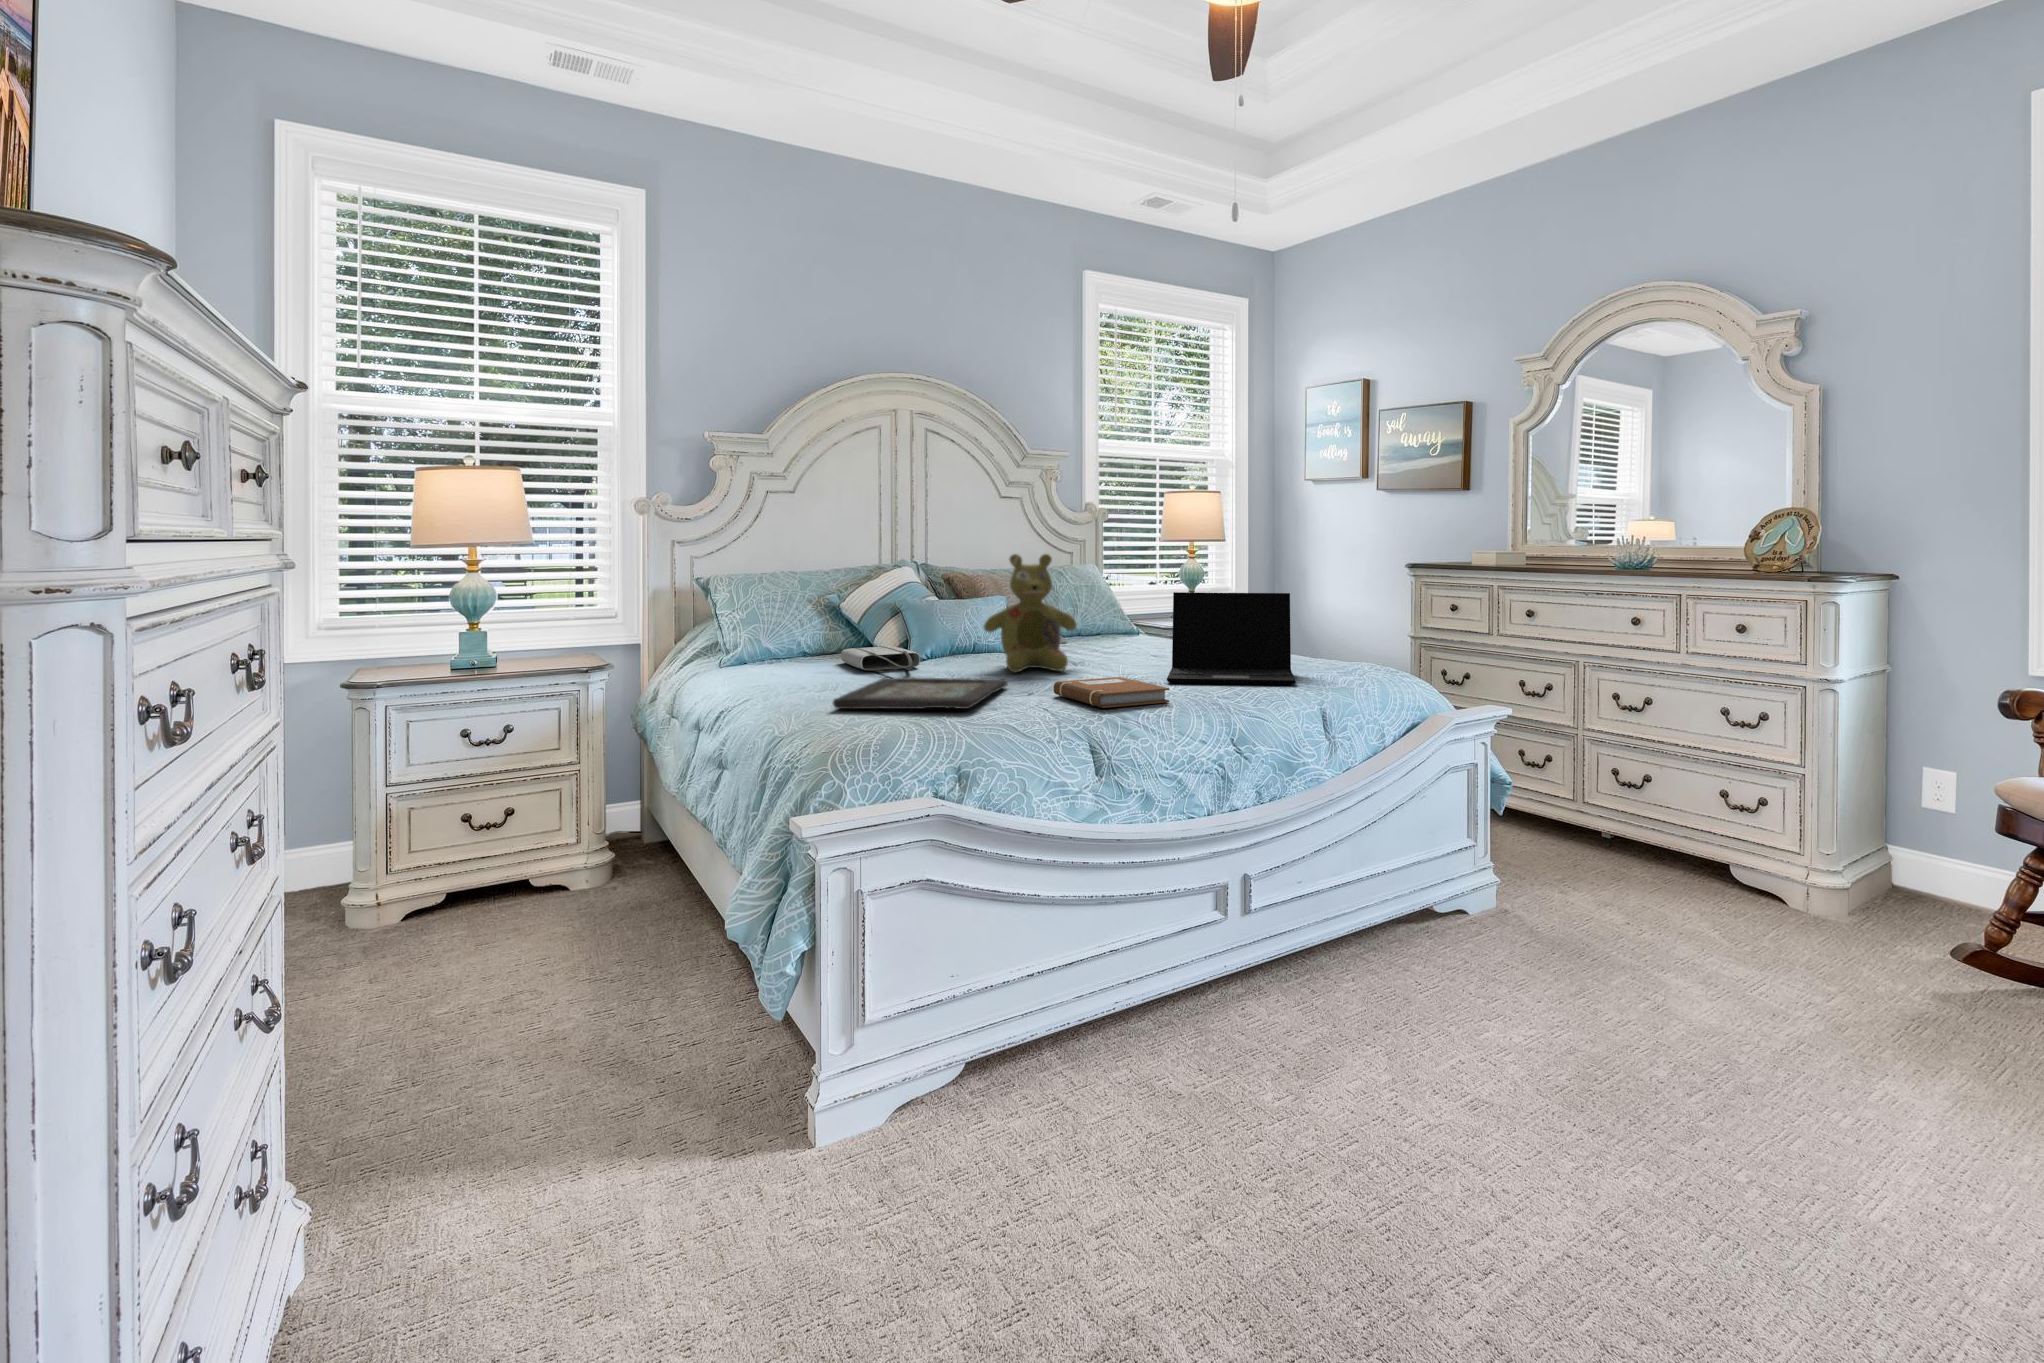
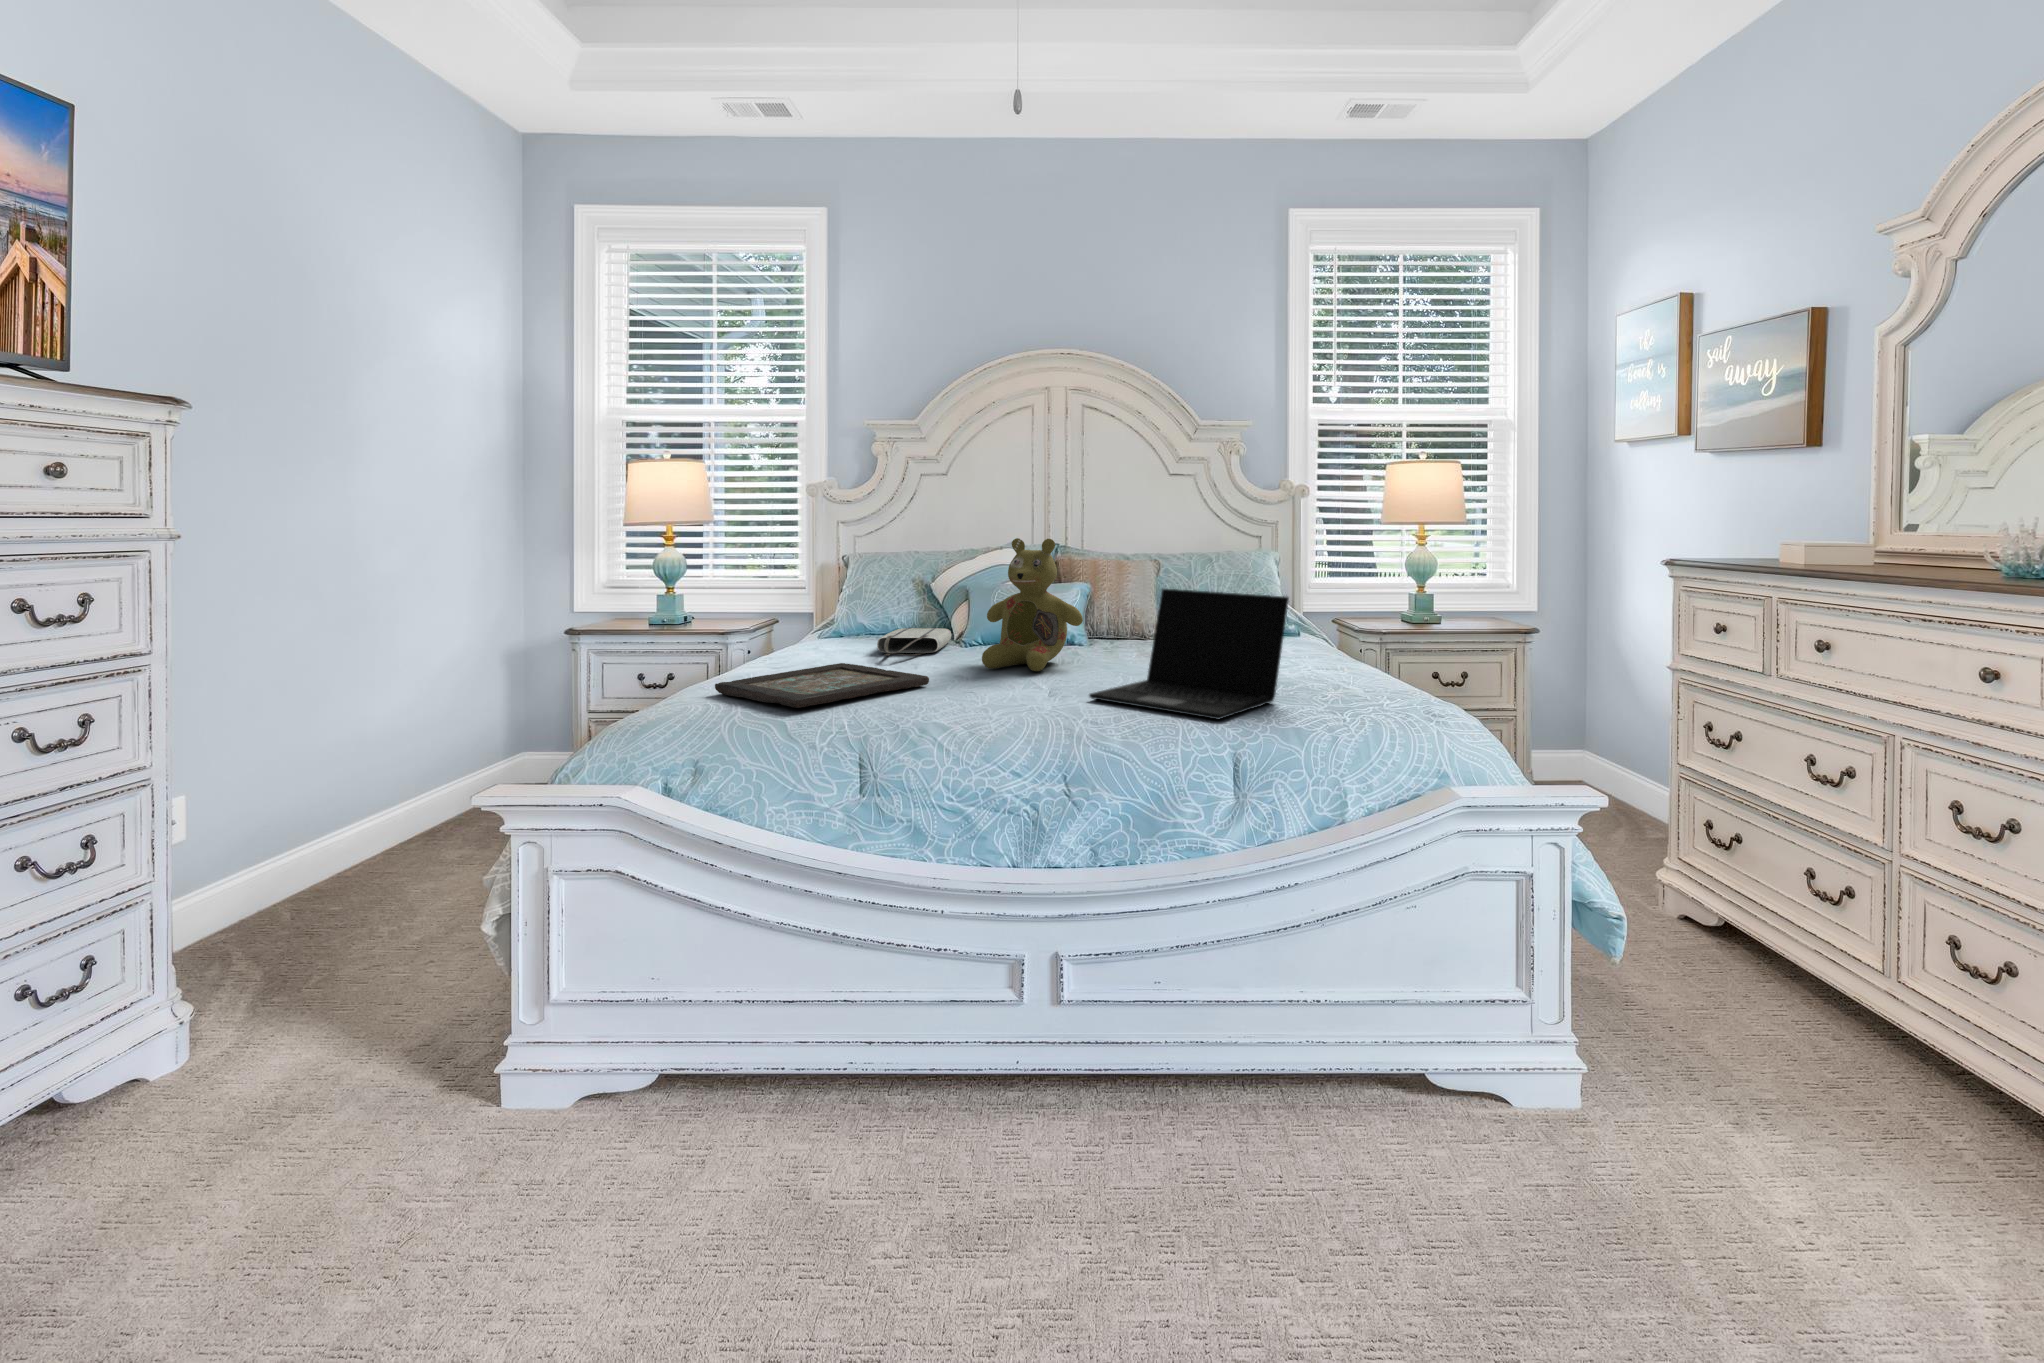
notebook: present [1054,677,1169,708] -> none [910,686,1020,726]

